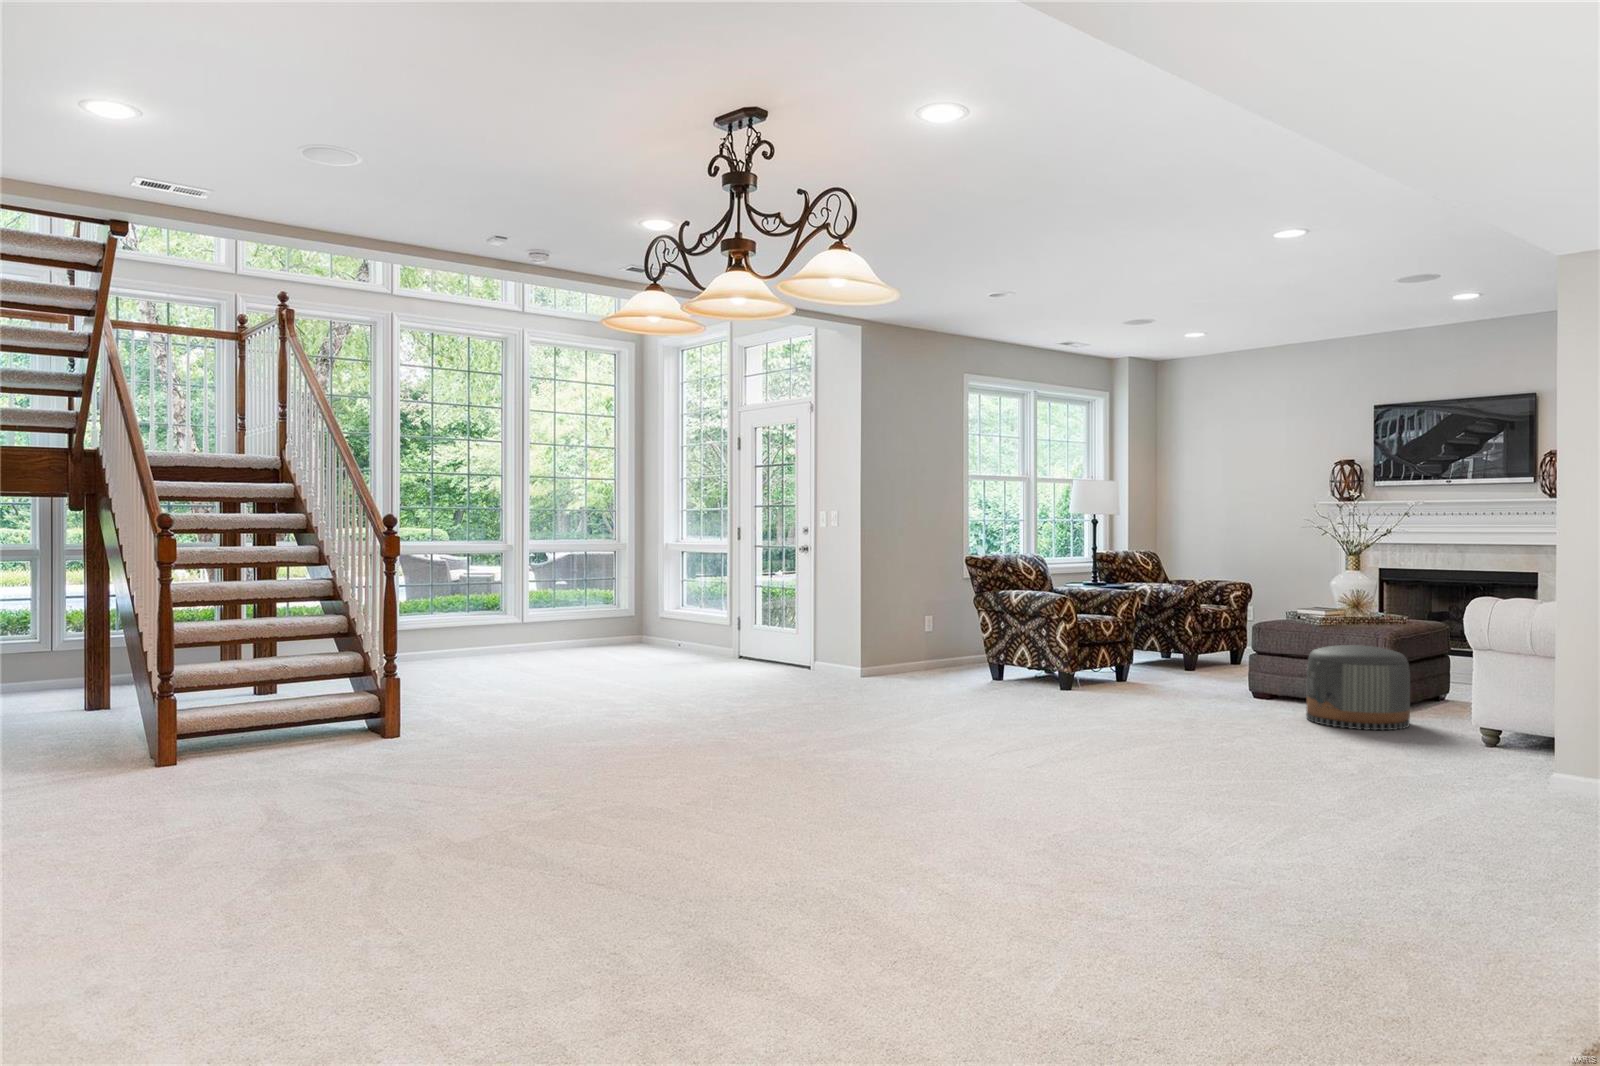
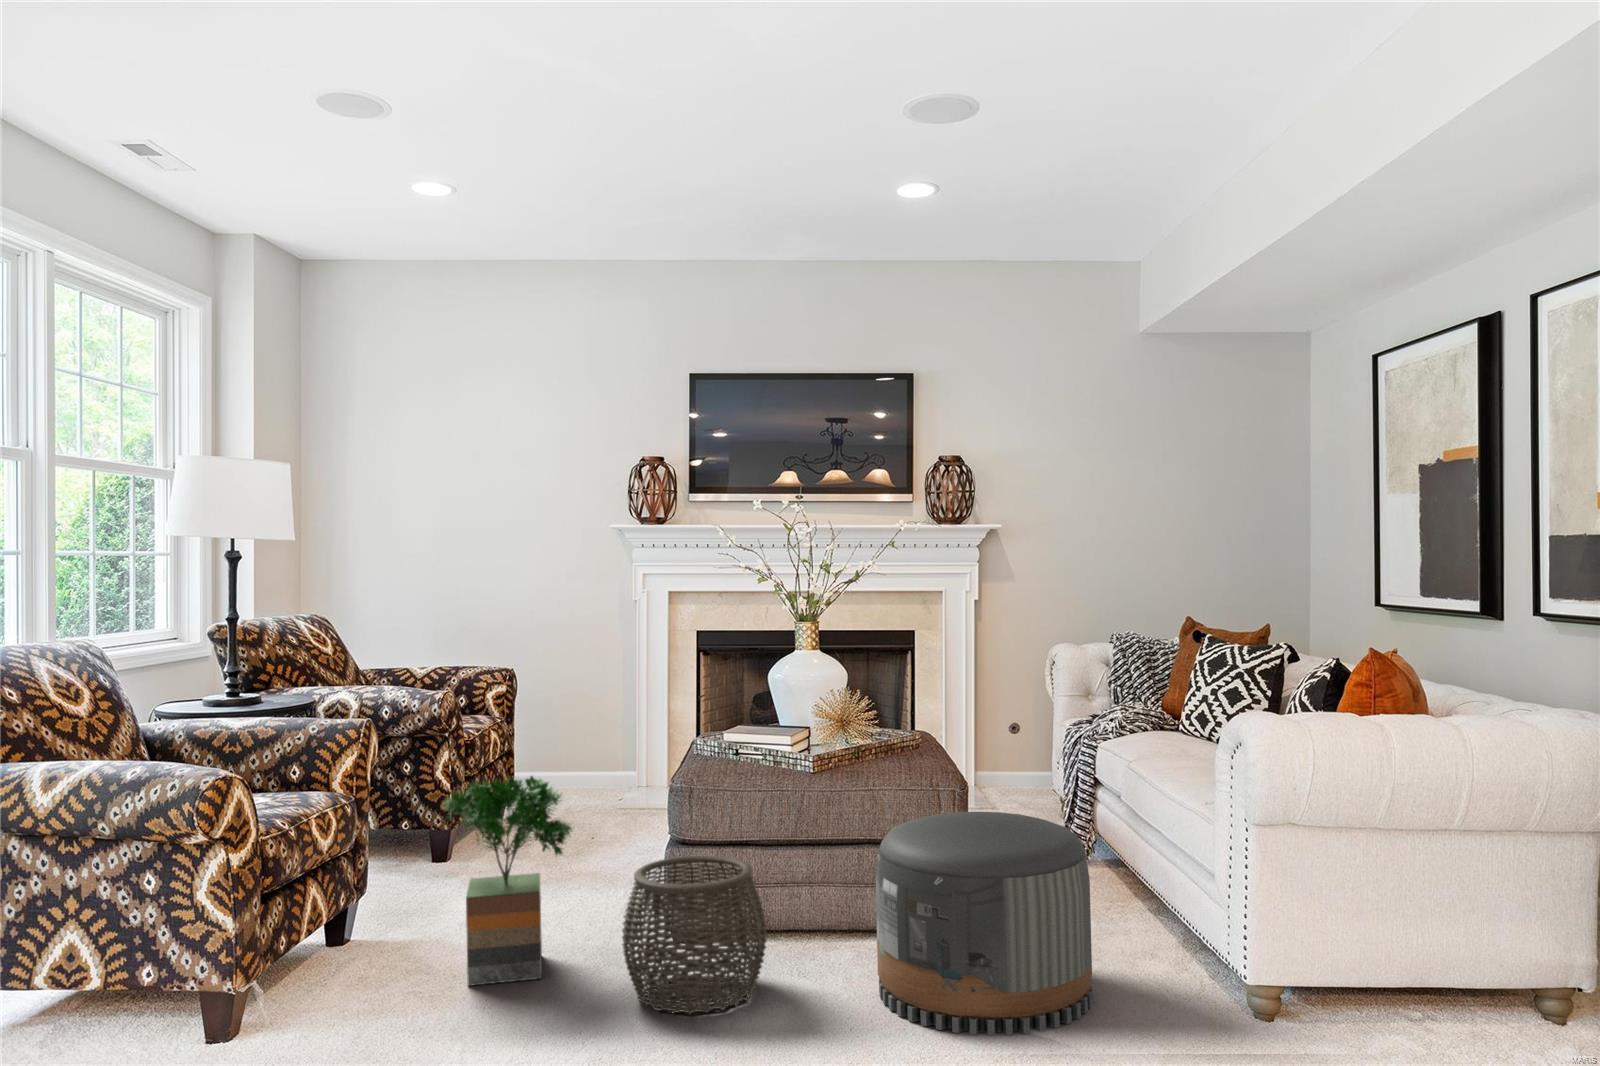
potted tree: none [1150,614,1204,696] -> present [443,776,572,986]
woven basket: none [1205,652,1269,709] -> present [622,856,767,1014]

